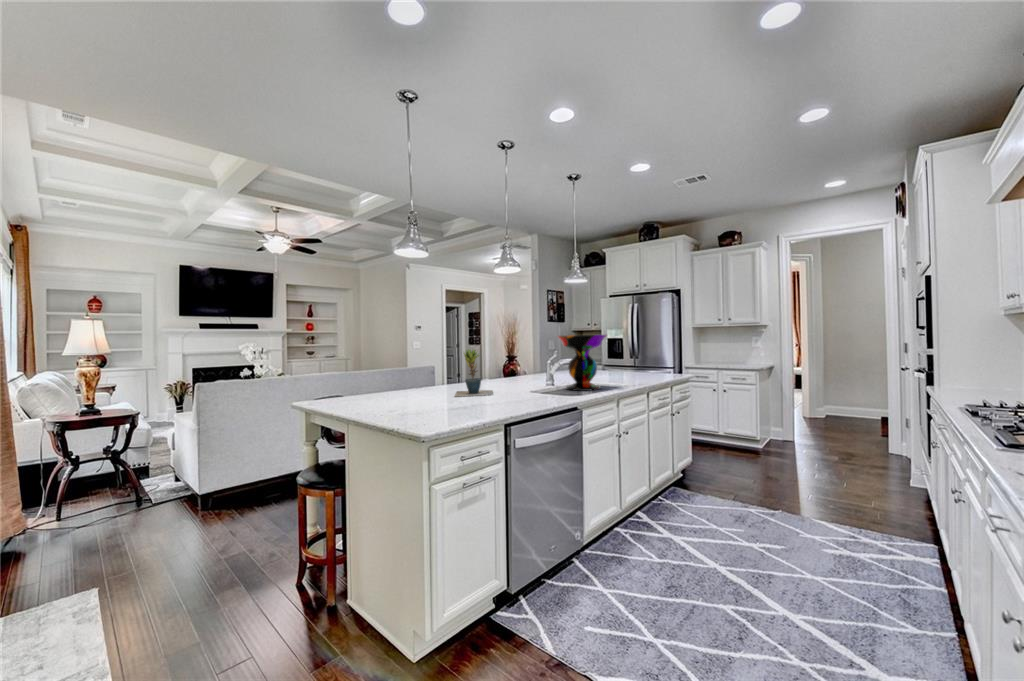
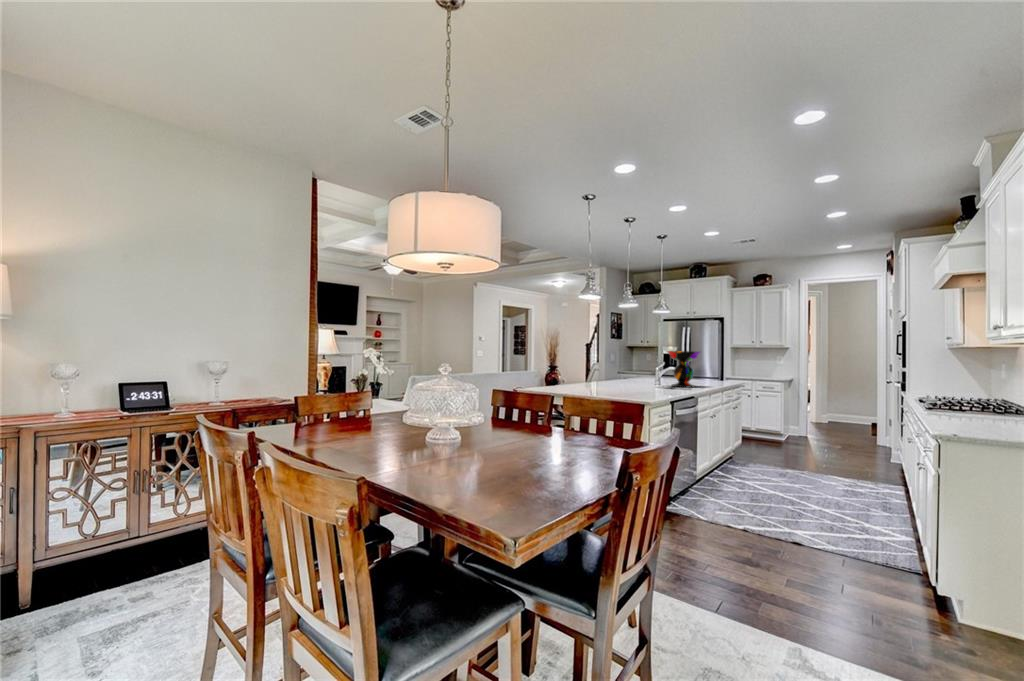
potted plant: present [455,350,493,397] -> none [599,357,631,388]

